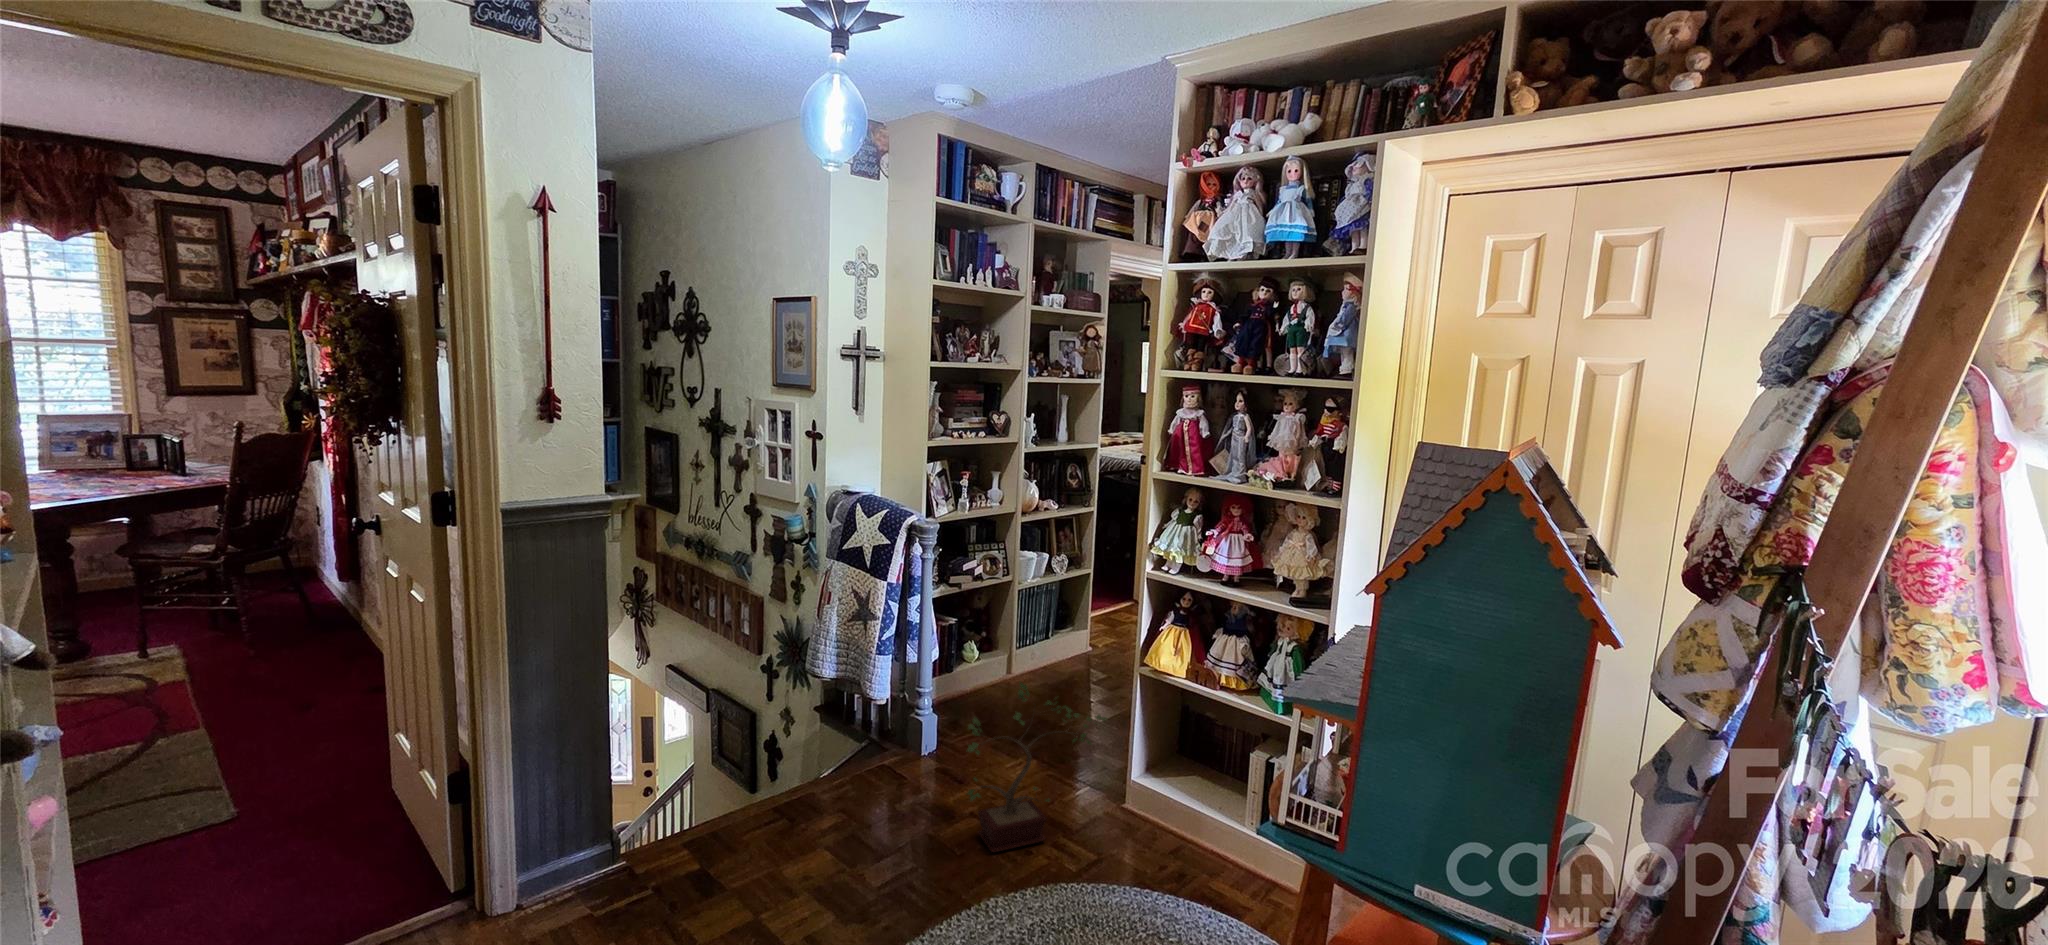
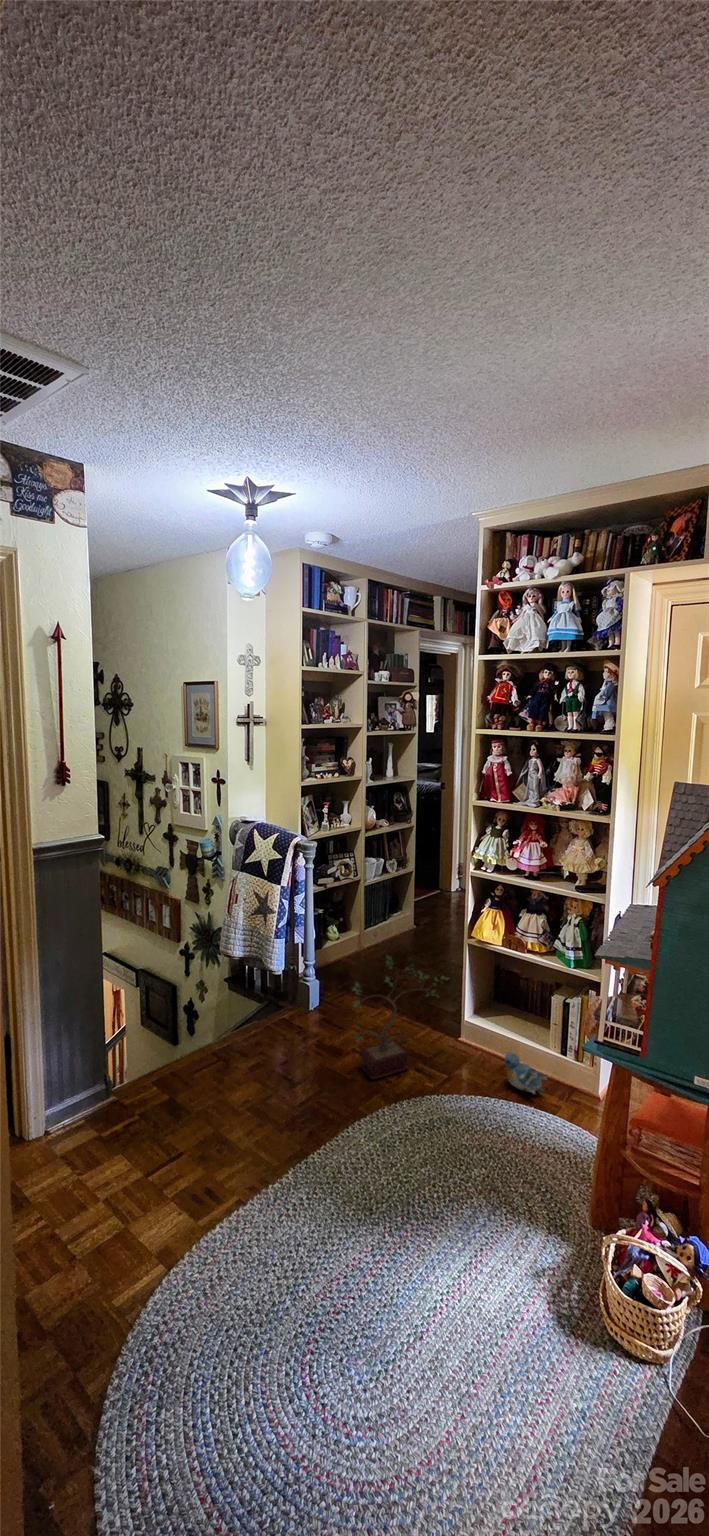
plush toy: none [1176,825,1236,886] -> present [504,1052,547,1094]

